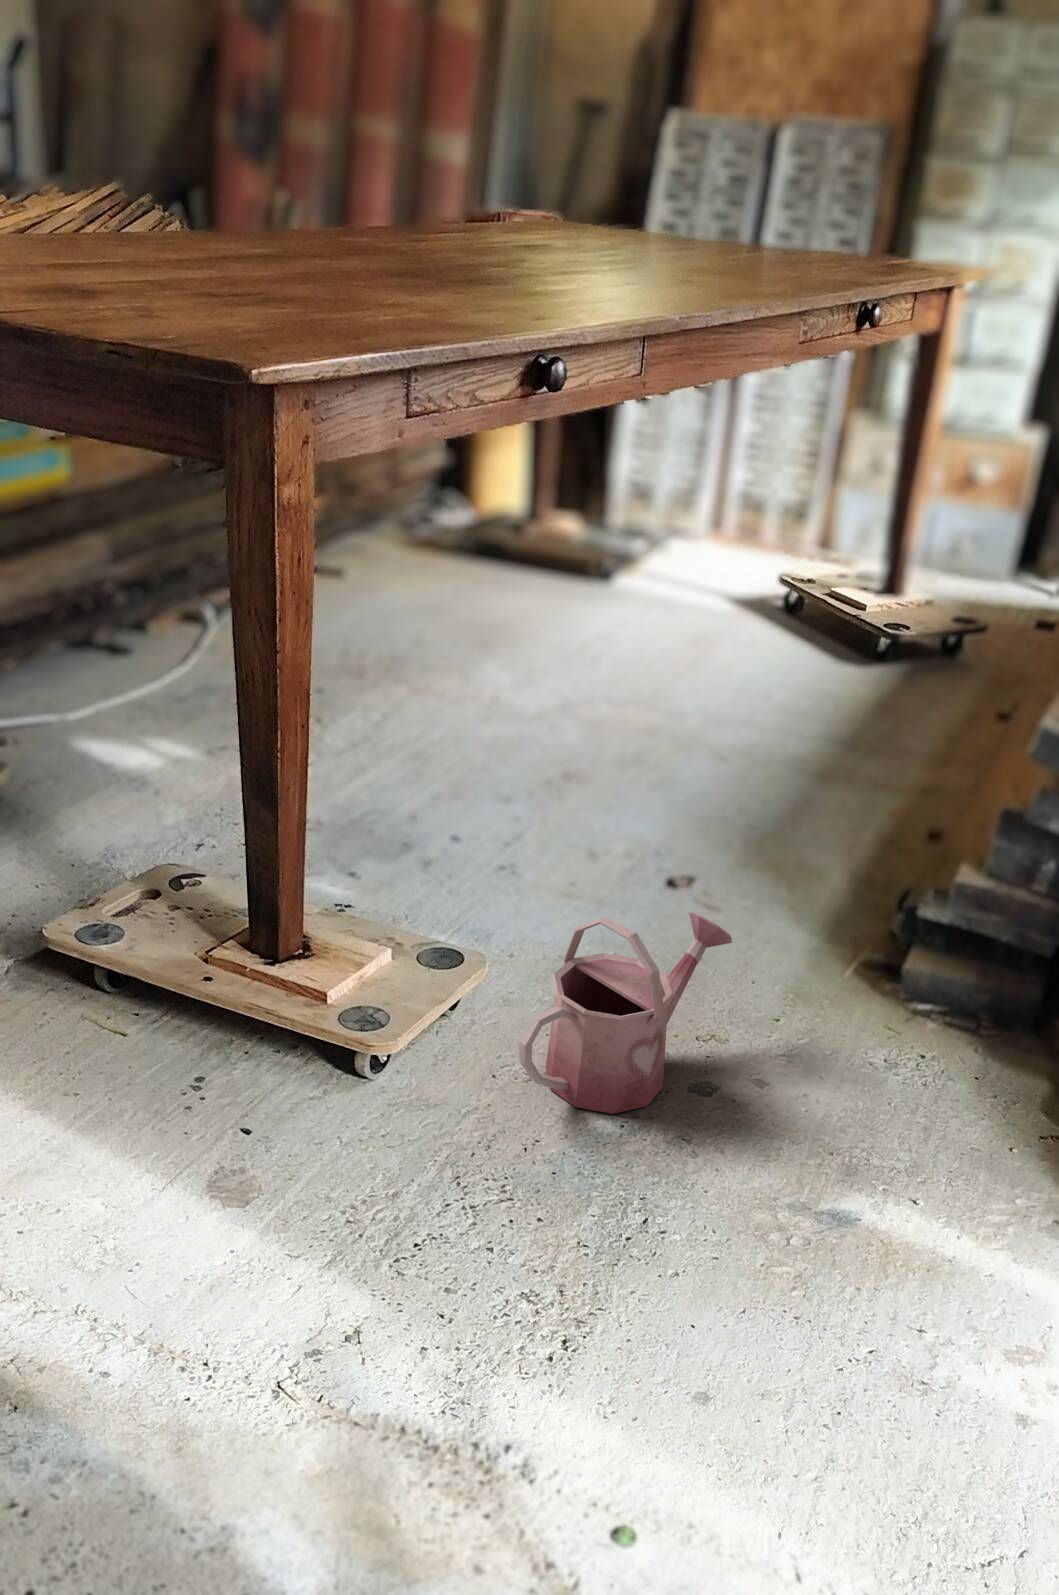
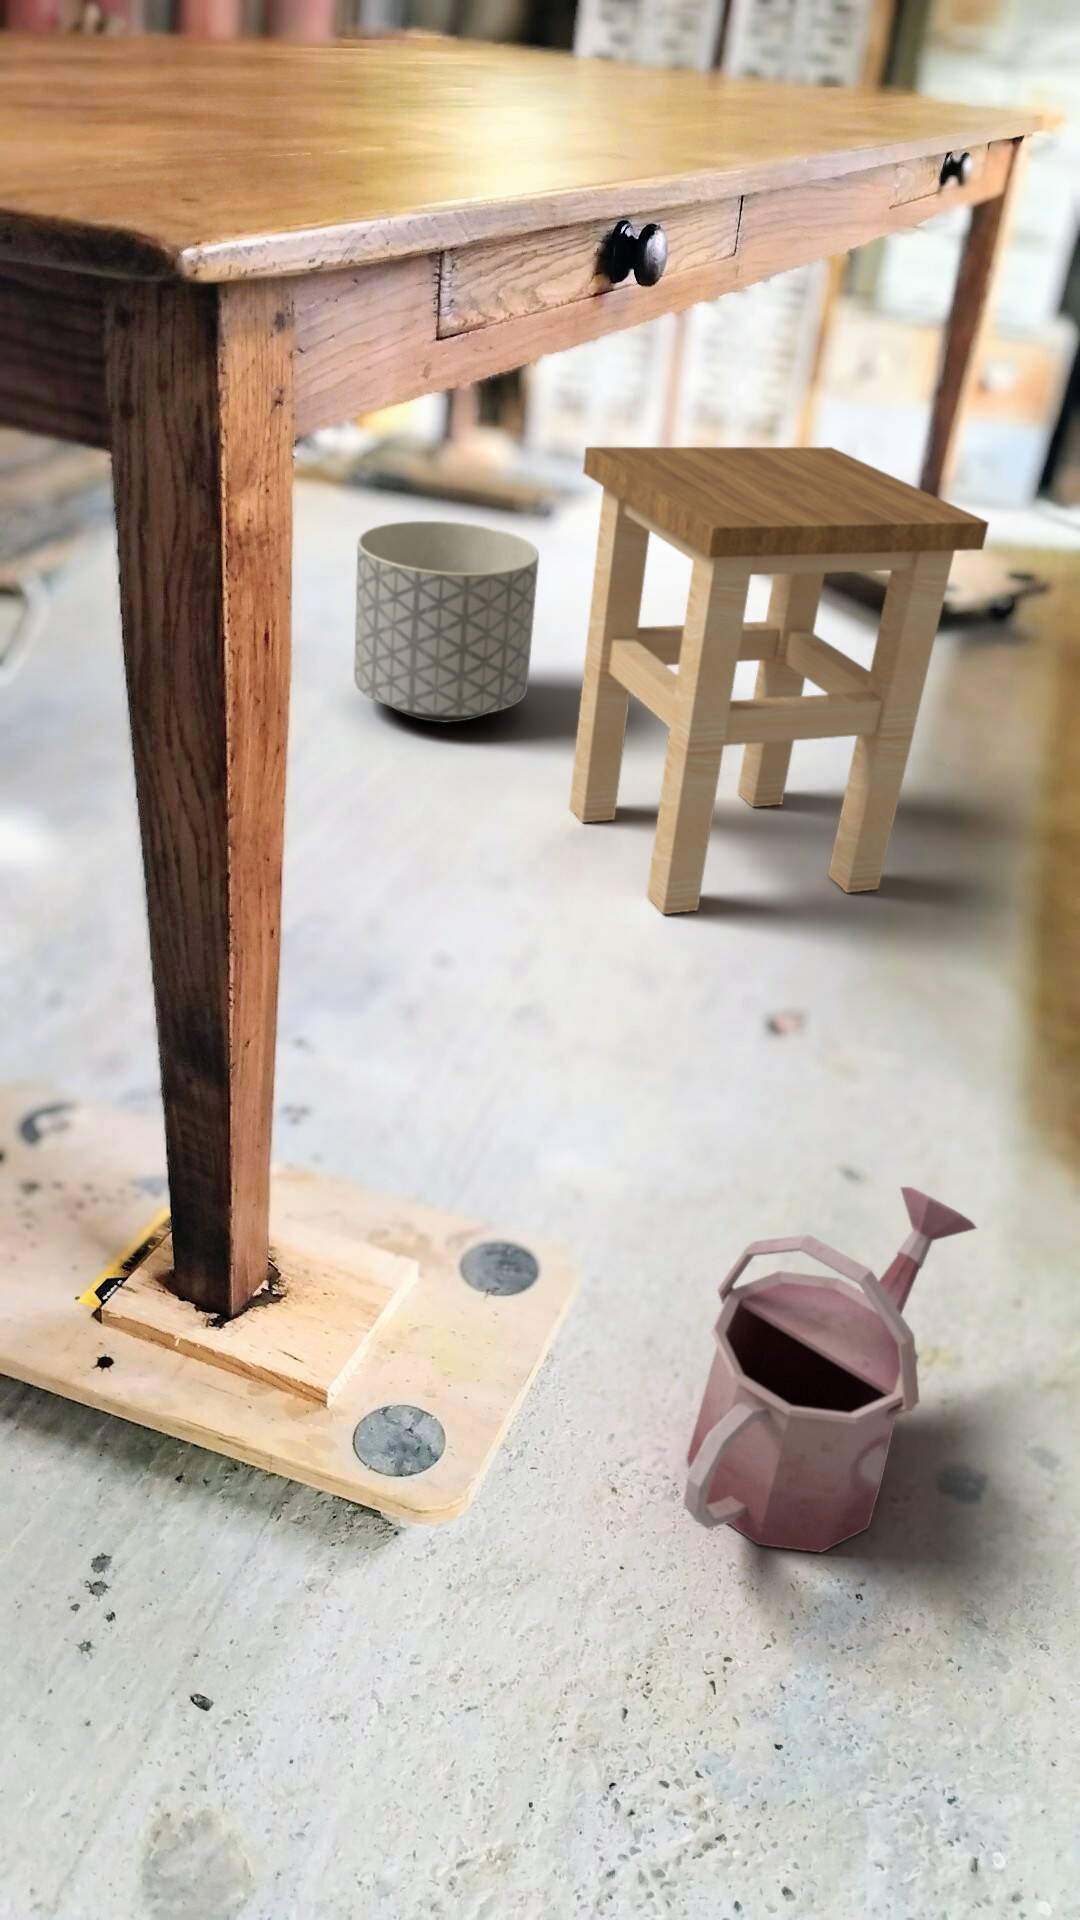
stool: none [581,501,838,803] -> present [570,447,989,914]
planter: none [450,557,576,691] -> present [354,521,539,723]

